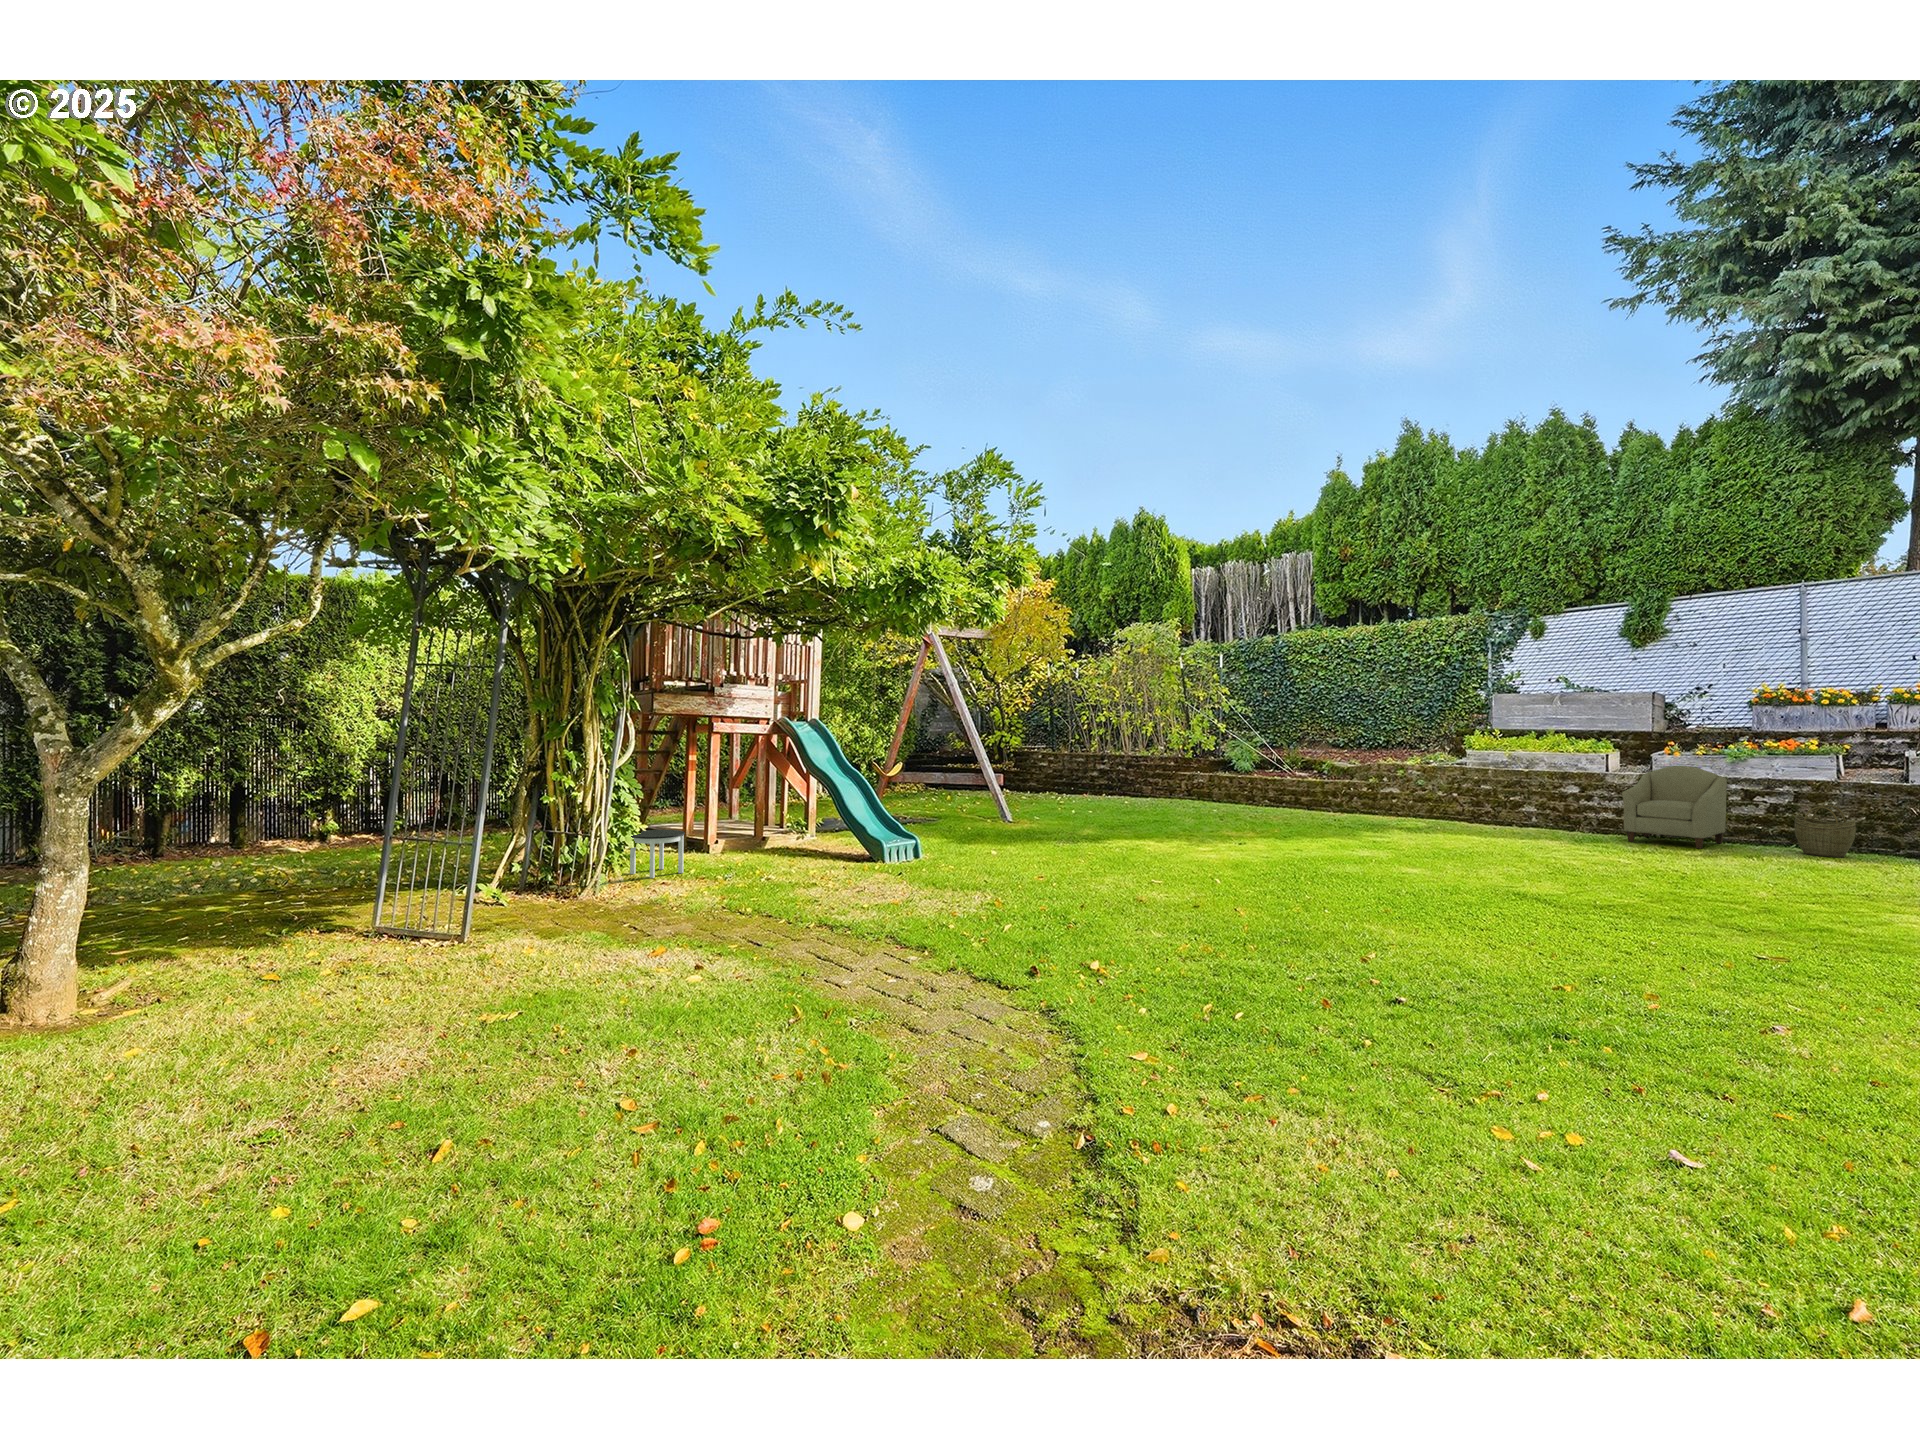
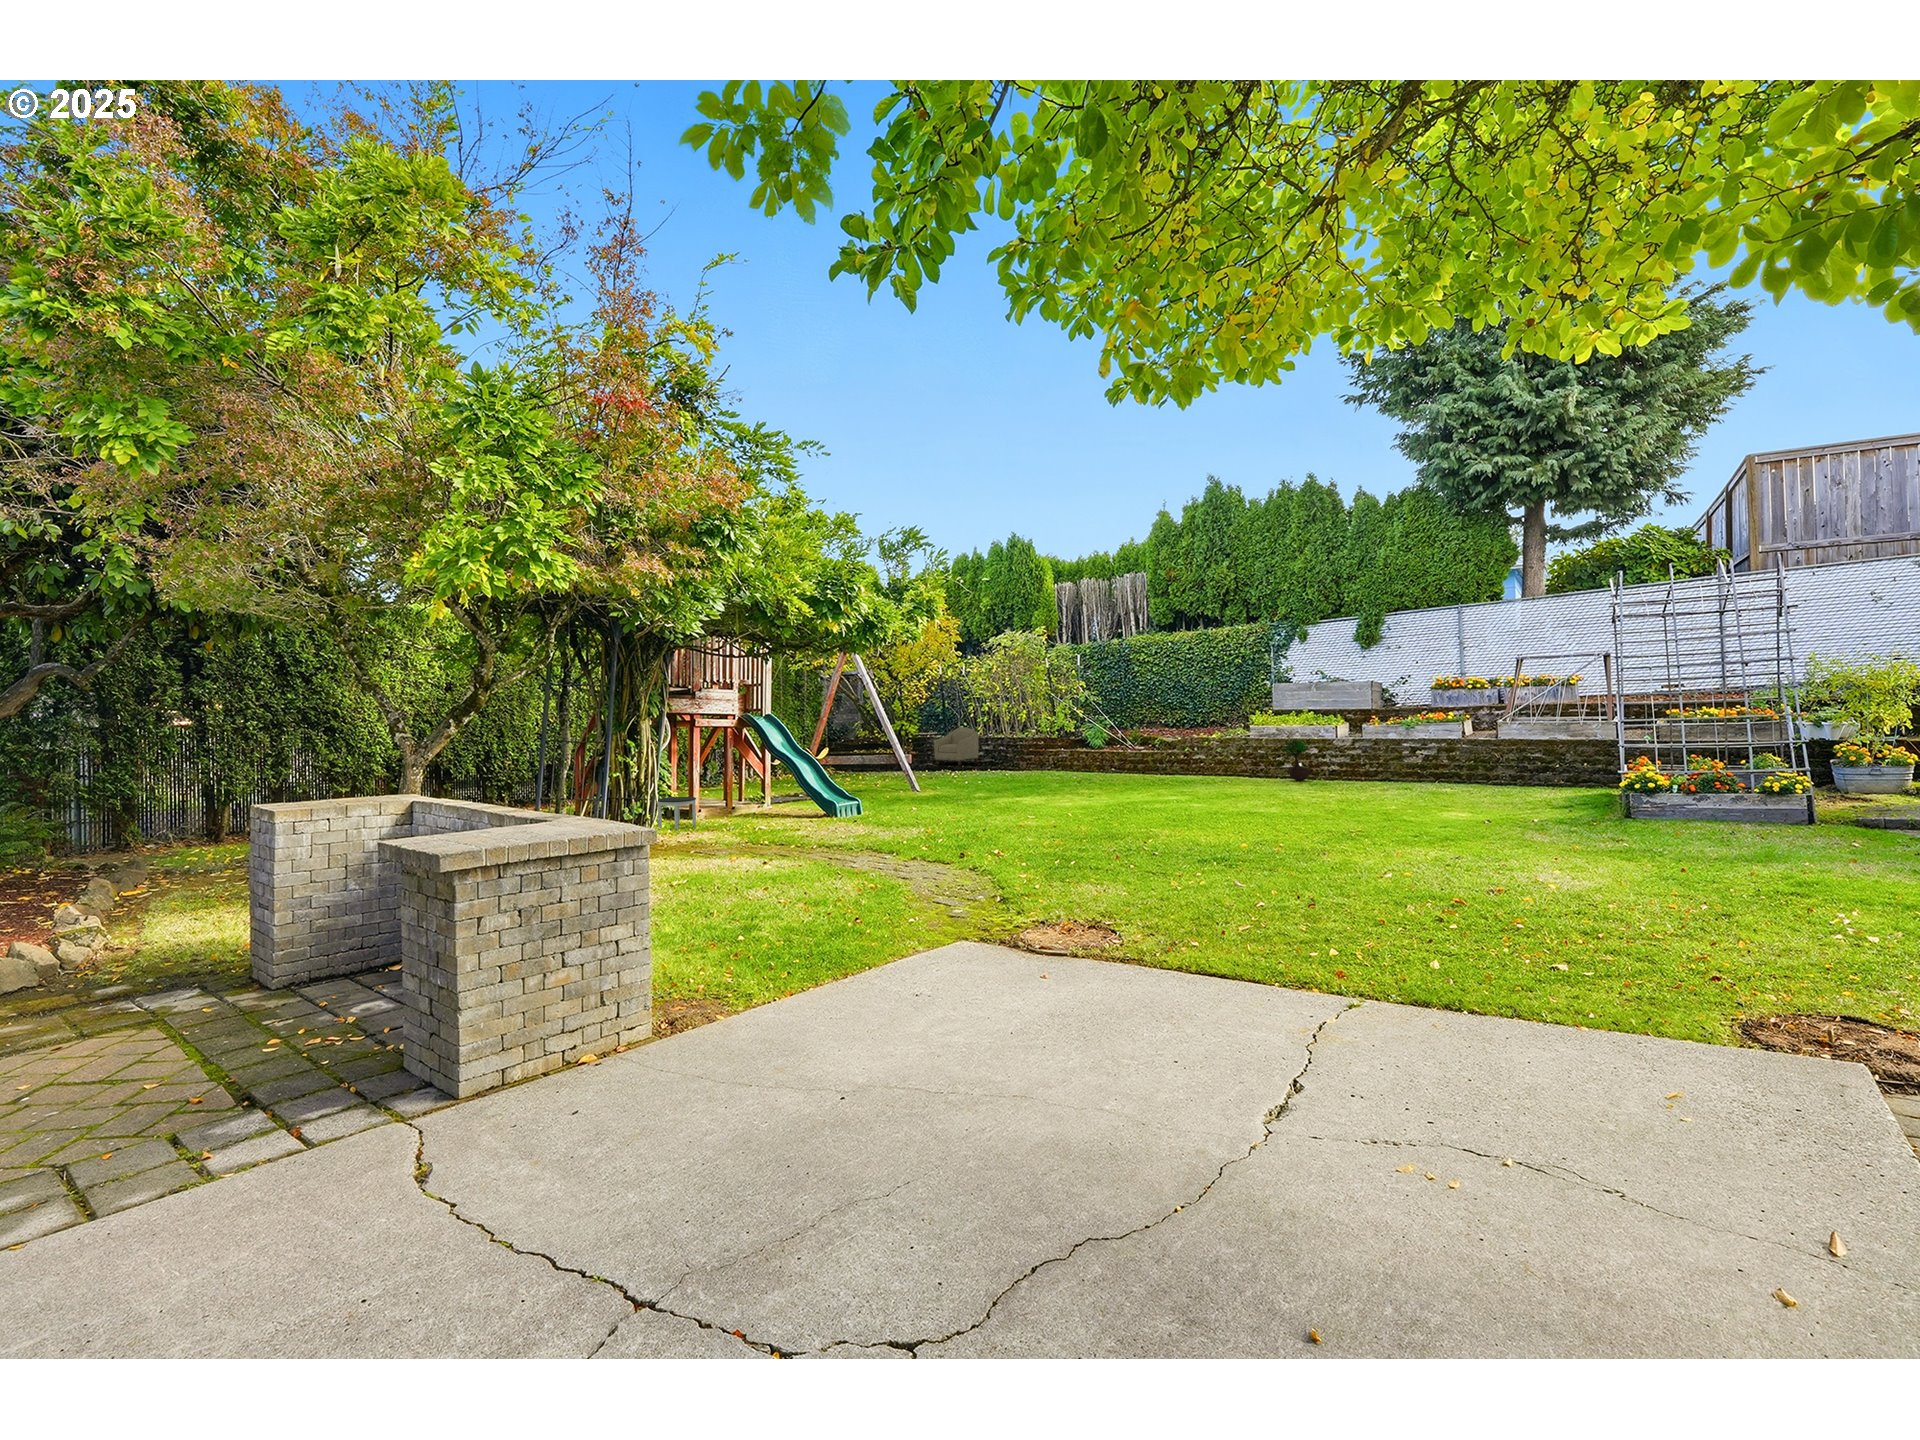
potted tree: none [1530,765,1574,830] -> present [1284,739,1310,781]
chair: present [1622,766,1727,849] -> present [934,727,978,766]
woven basket: present [1794,805,1856,857] -> none [1436,757,1469,790]

